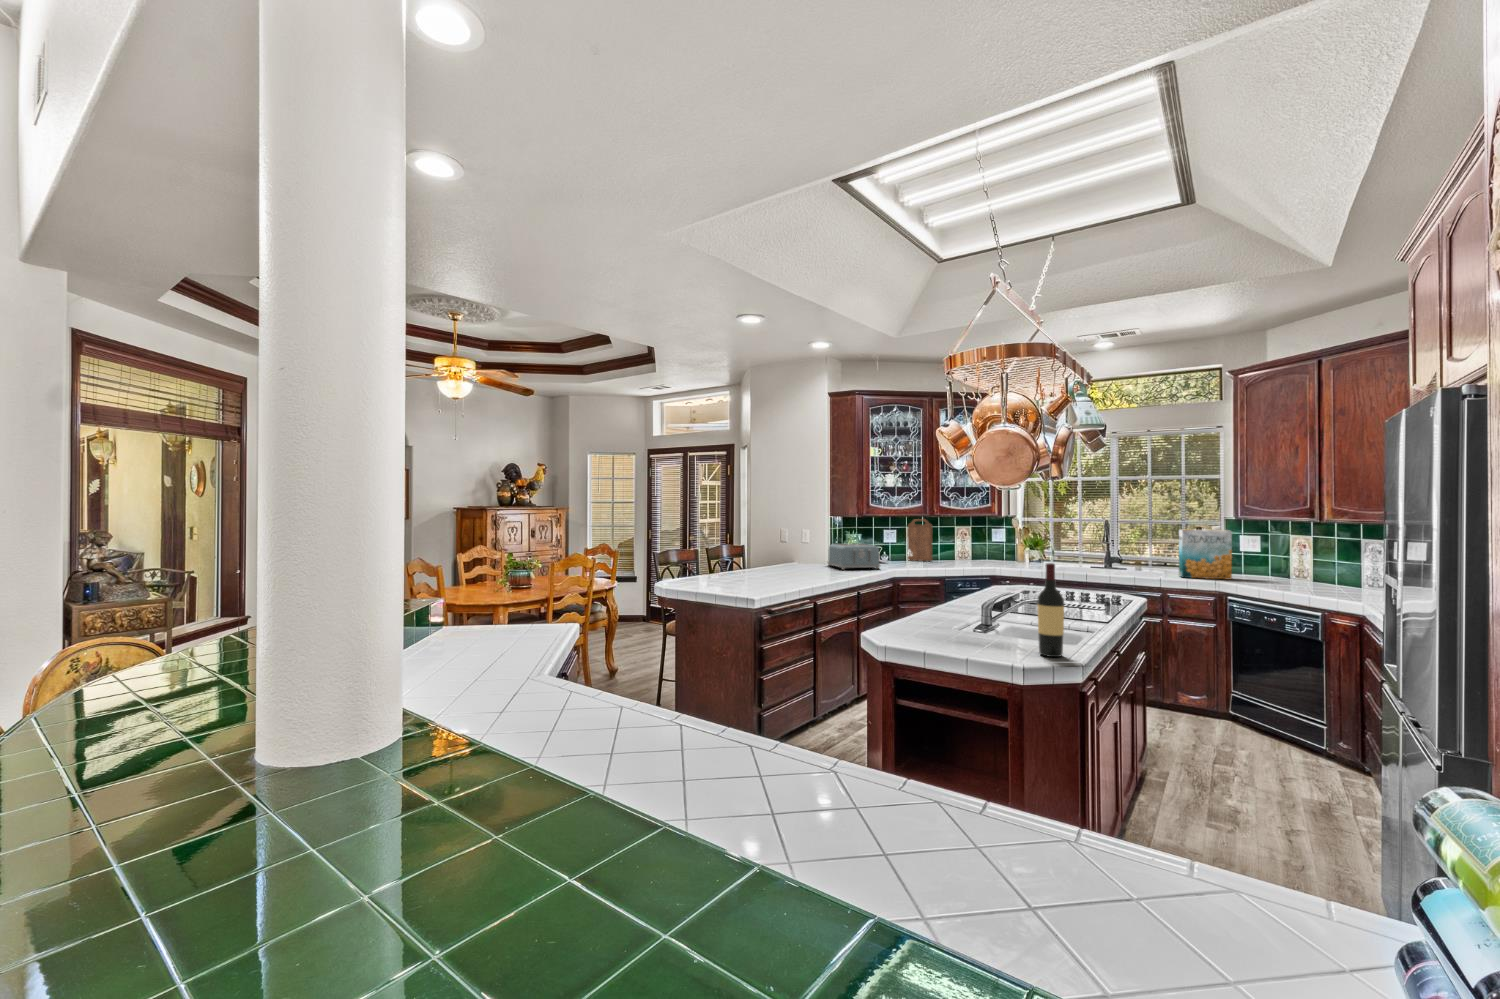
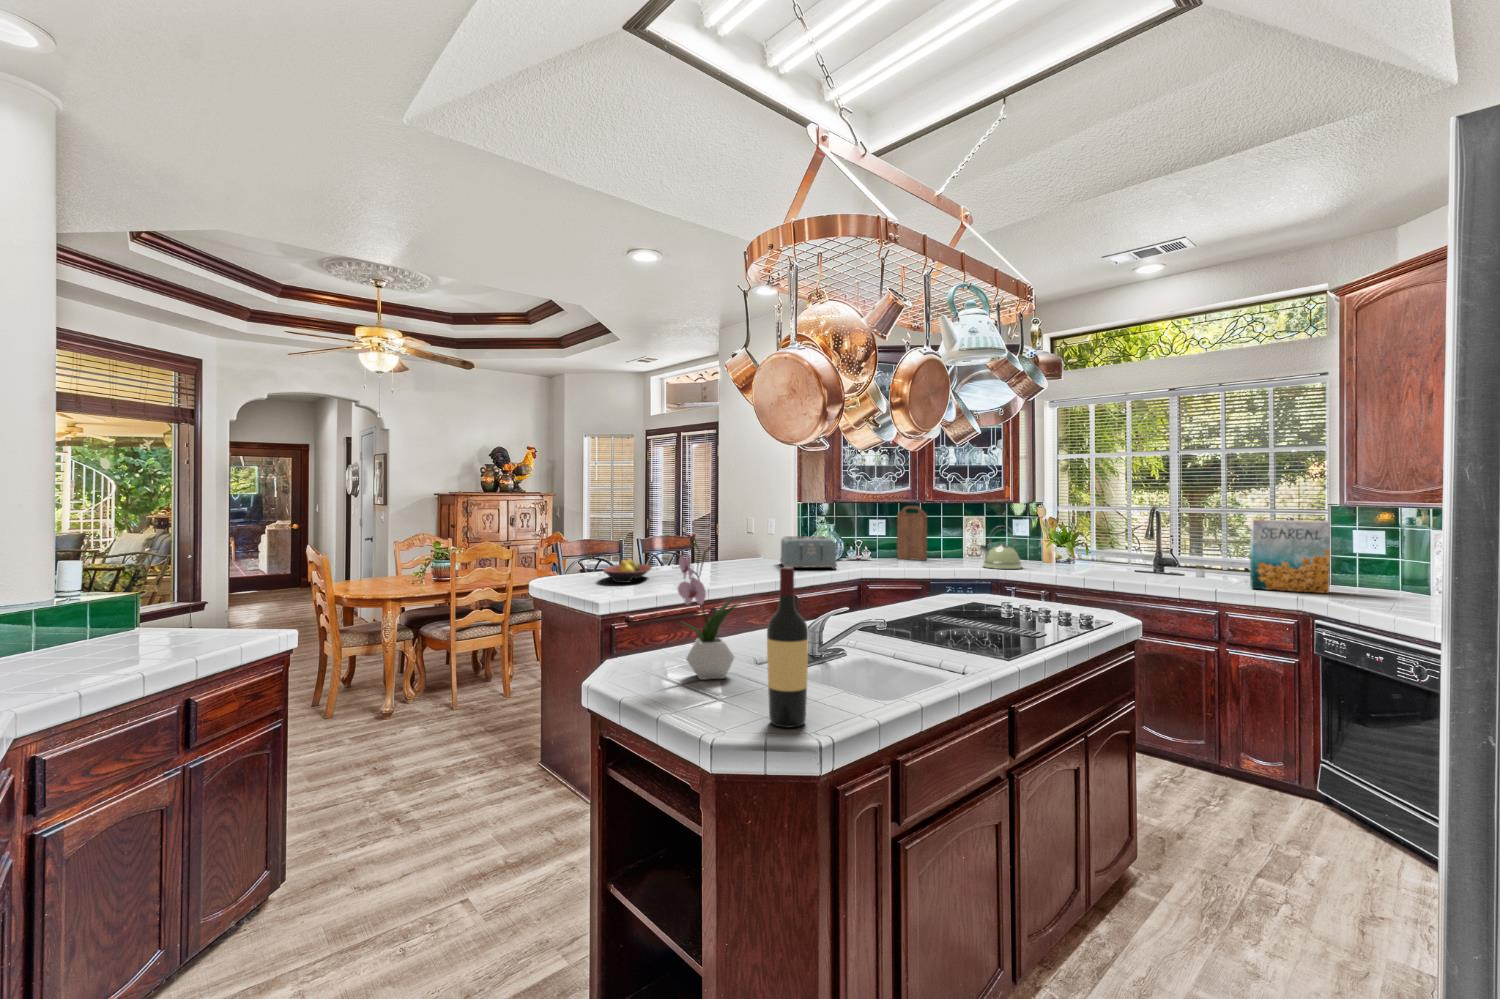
kettle: none [978,534,1011,567] -> present [979,529,1022,569]
flower arrangement: none [928,543,972,638] -> present [678,533,737,680]
fruit bowl: none [719,562,757,582] -> present [603,558,651,583]

